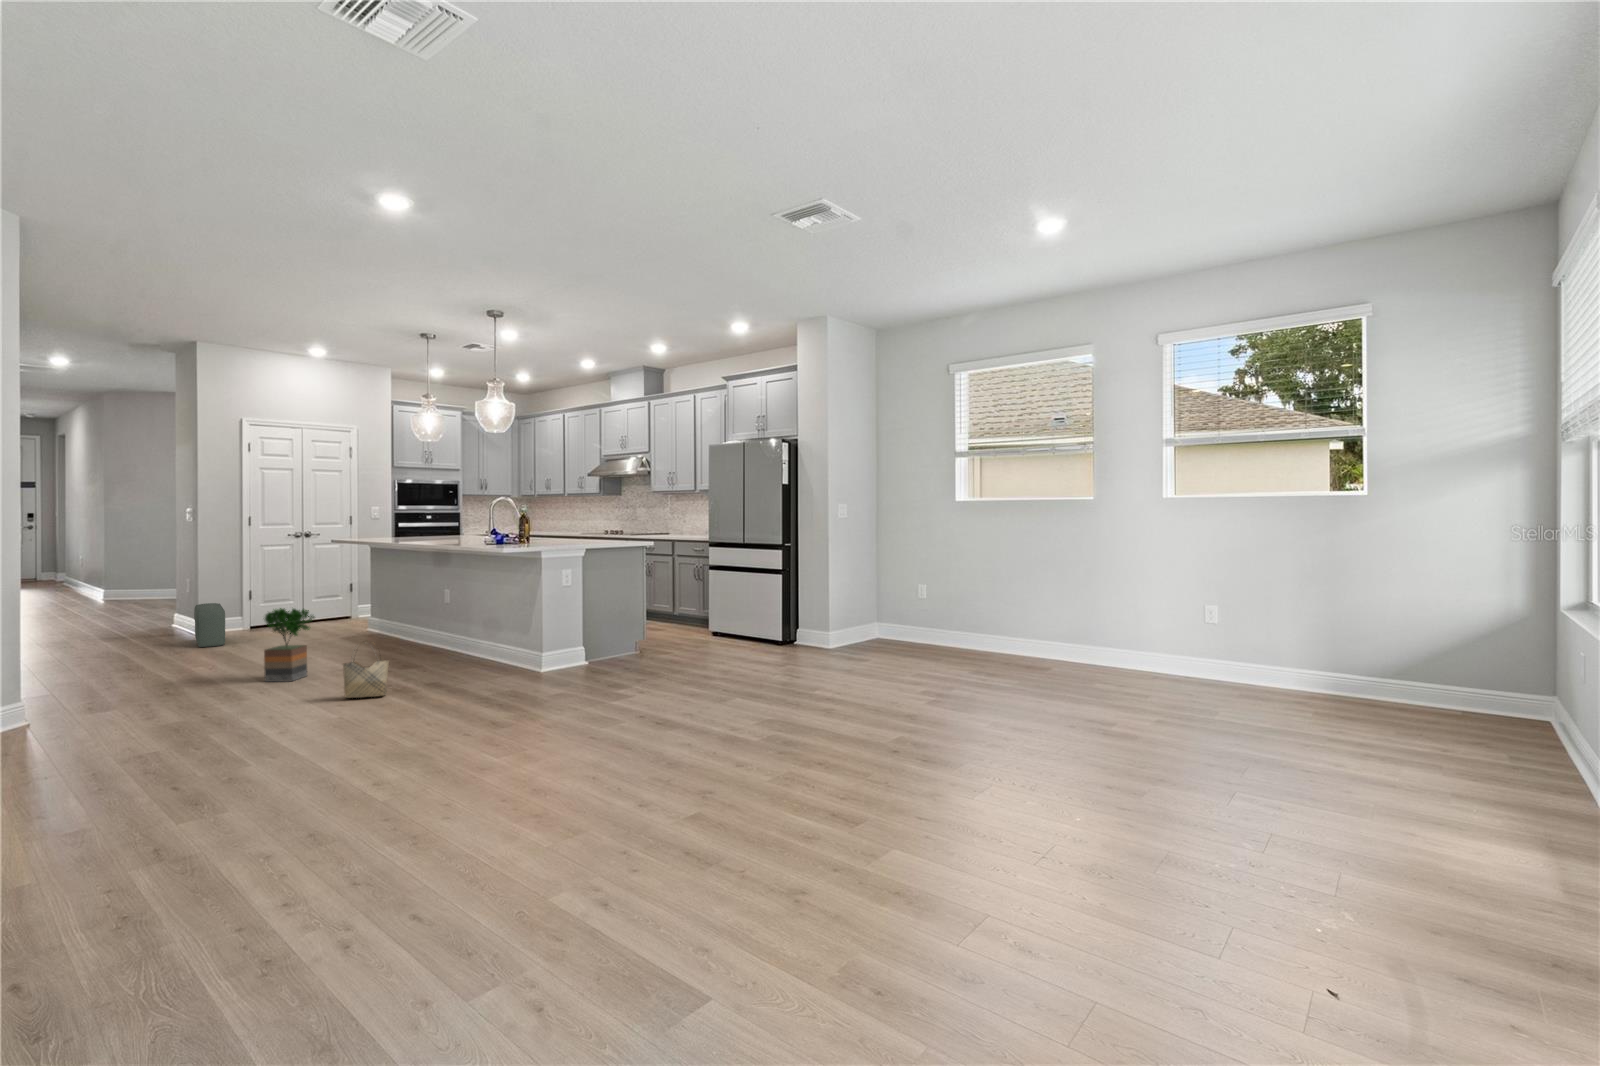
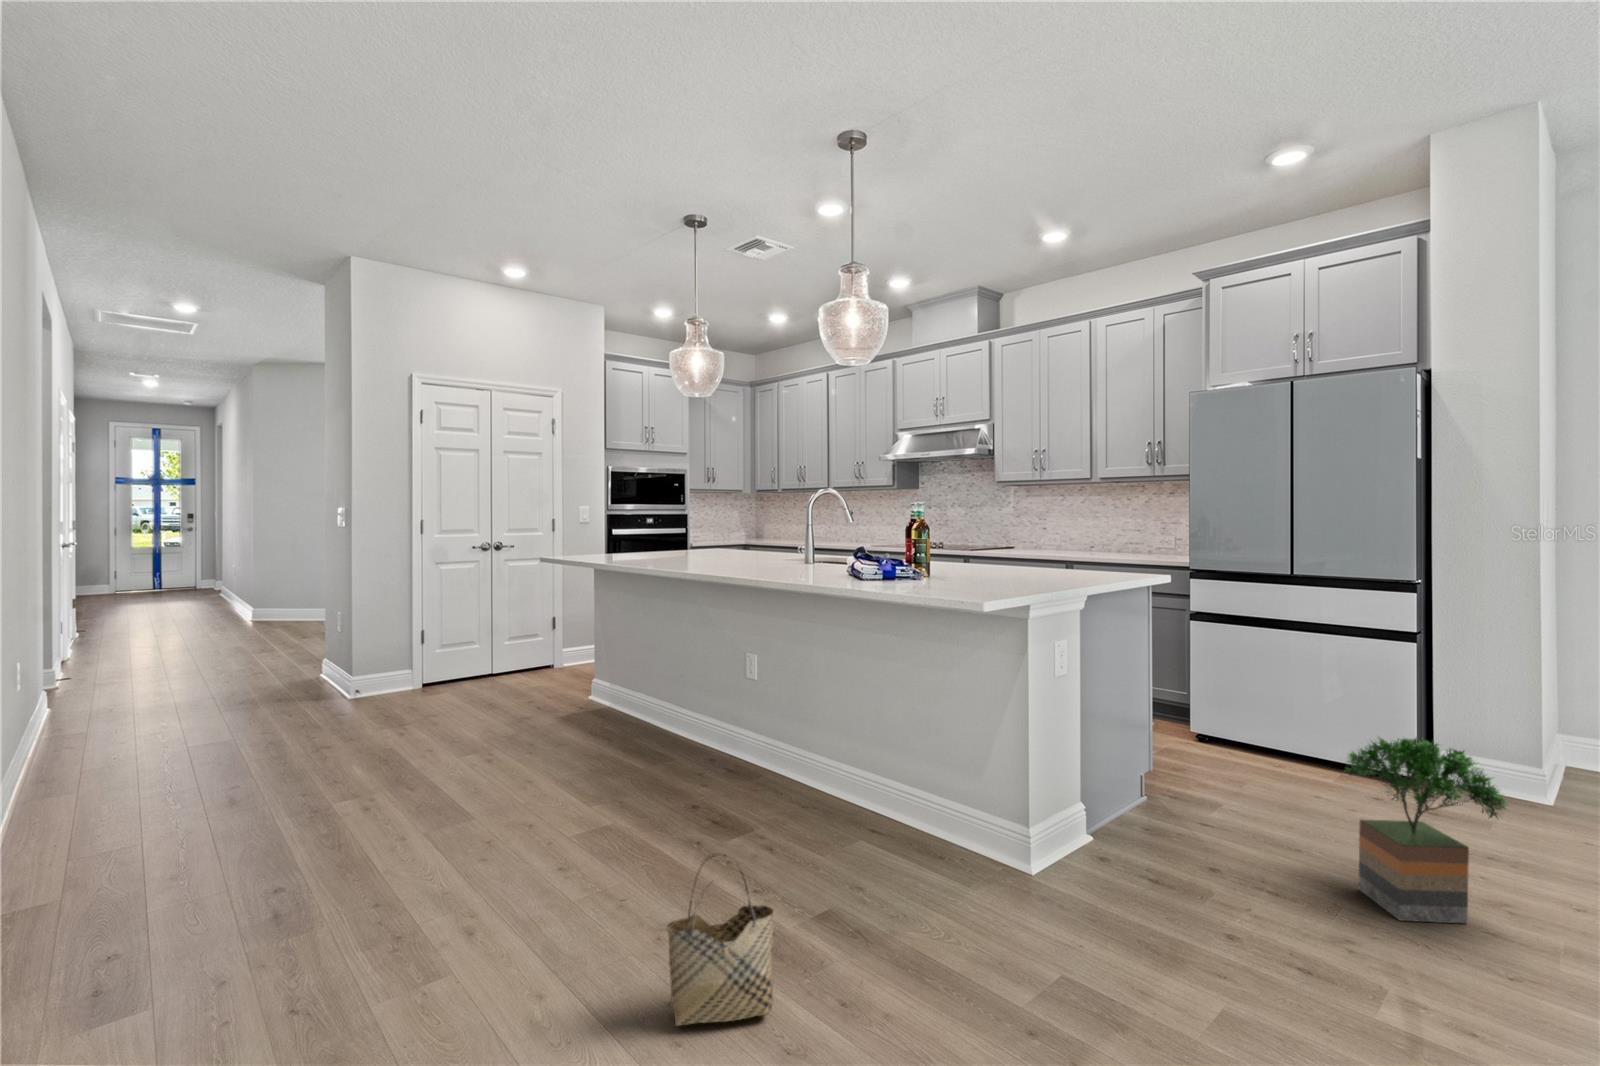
pouf: present [194,603,225,647] -> none [343,657,386,738]
potted tree: present [264,608,314,682] -> present [1347,737,1508,923]

